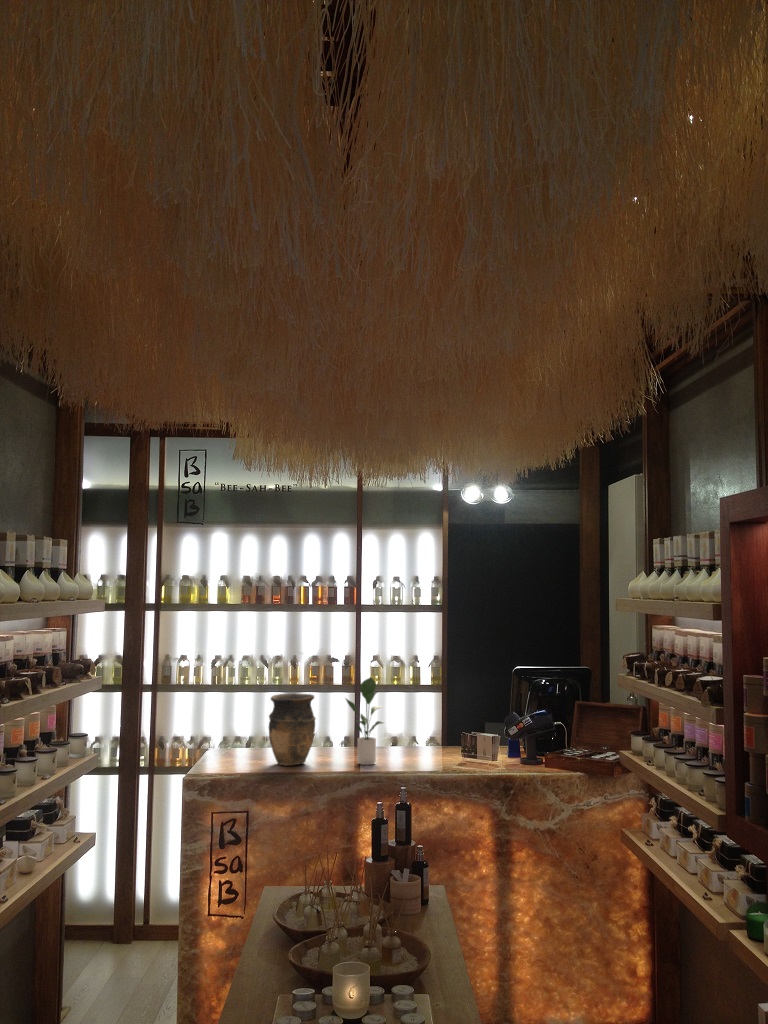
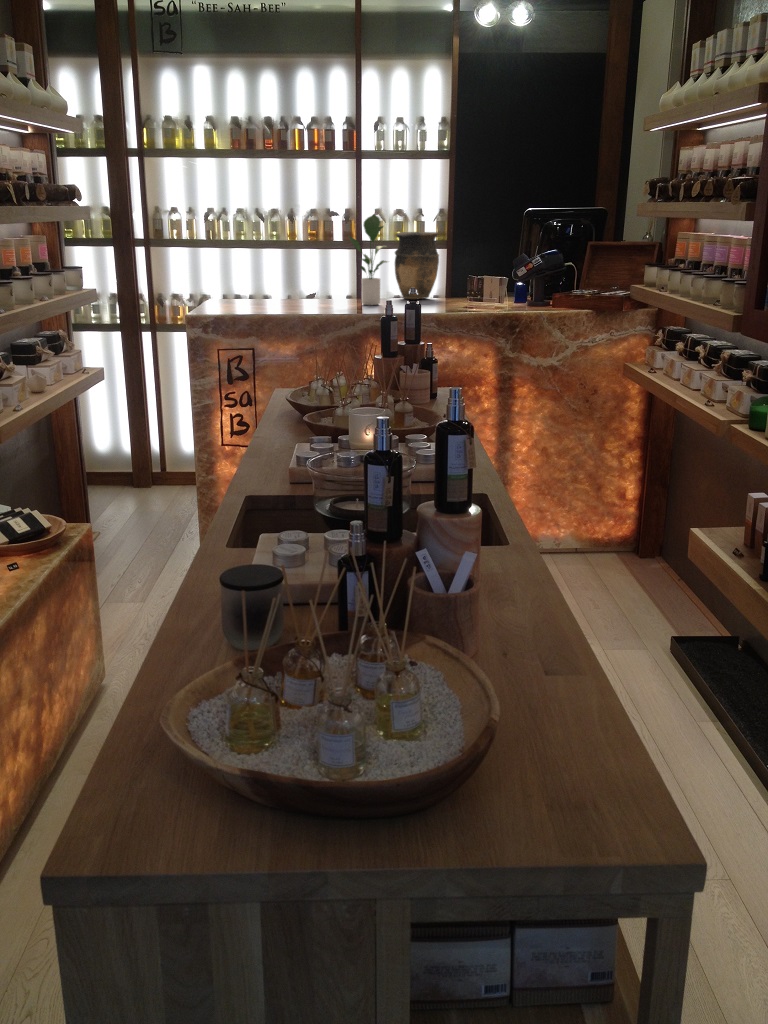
vase: present [269,693,315,766] -> present [395,232,439,300]

